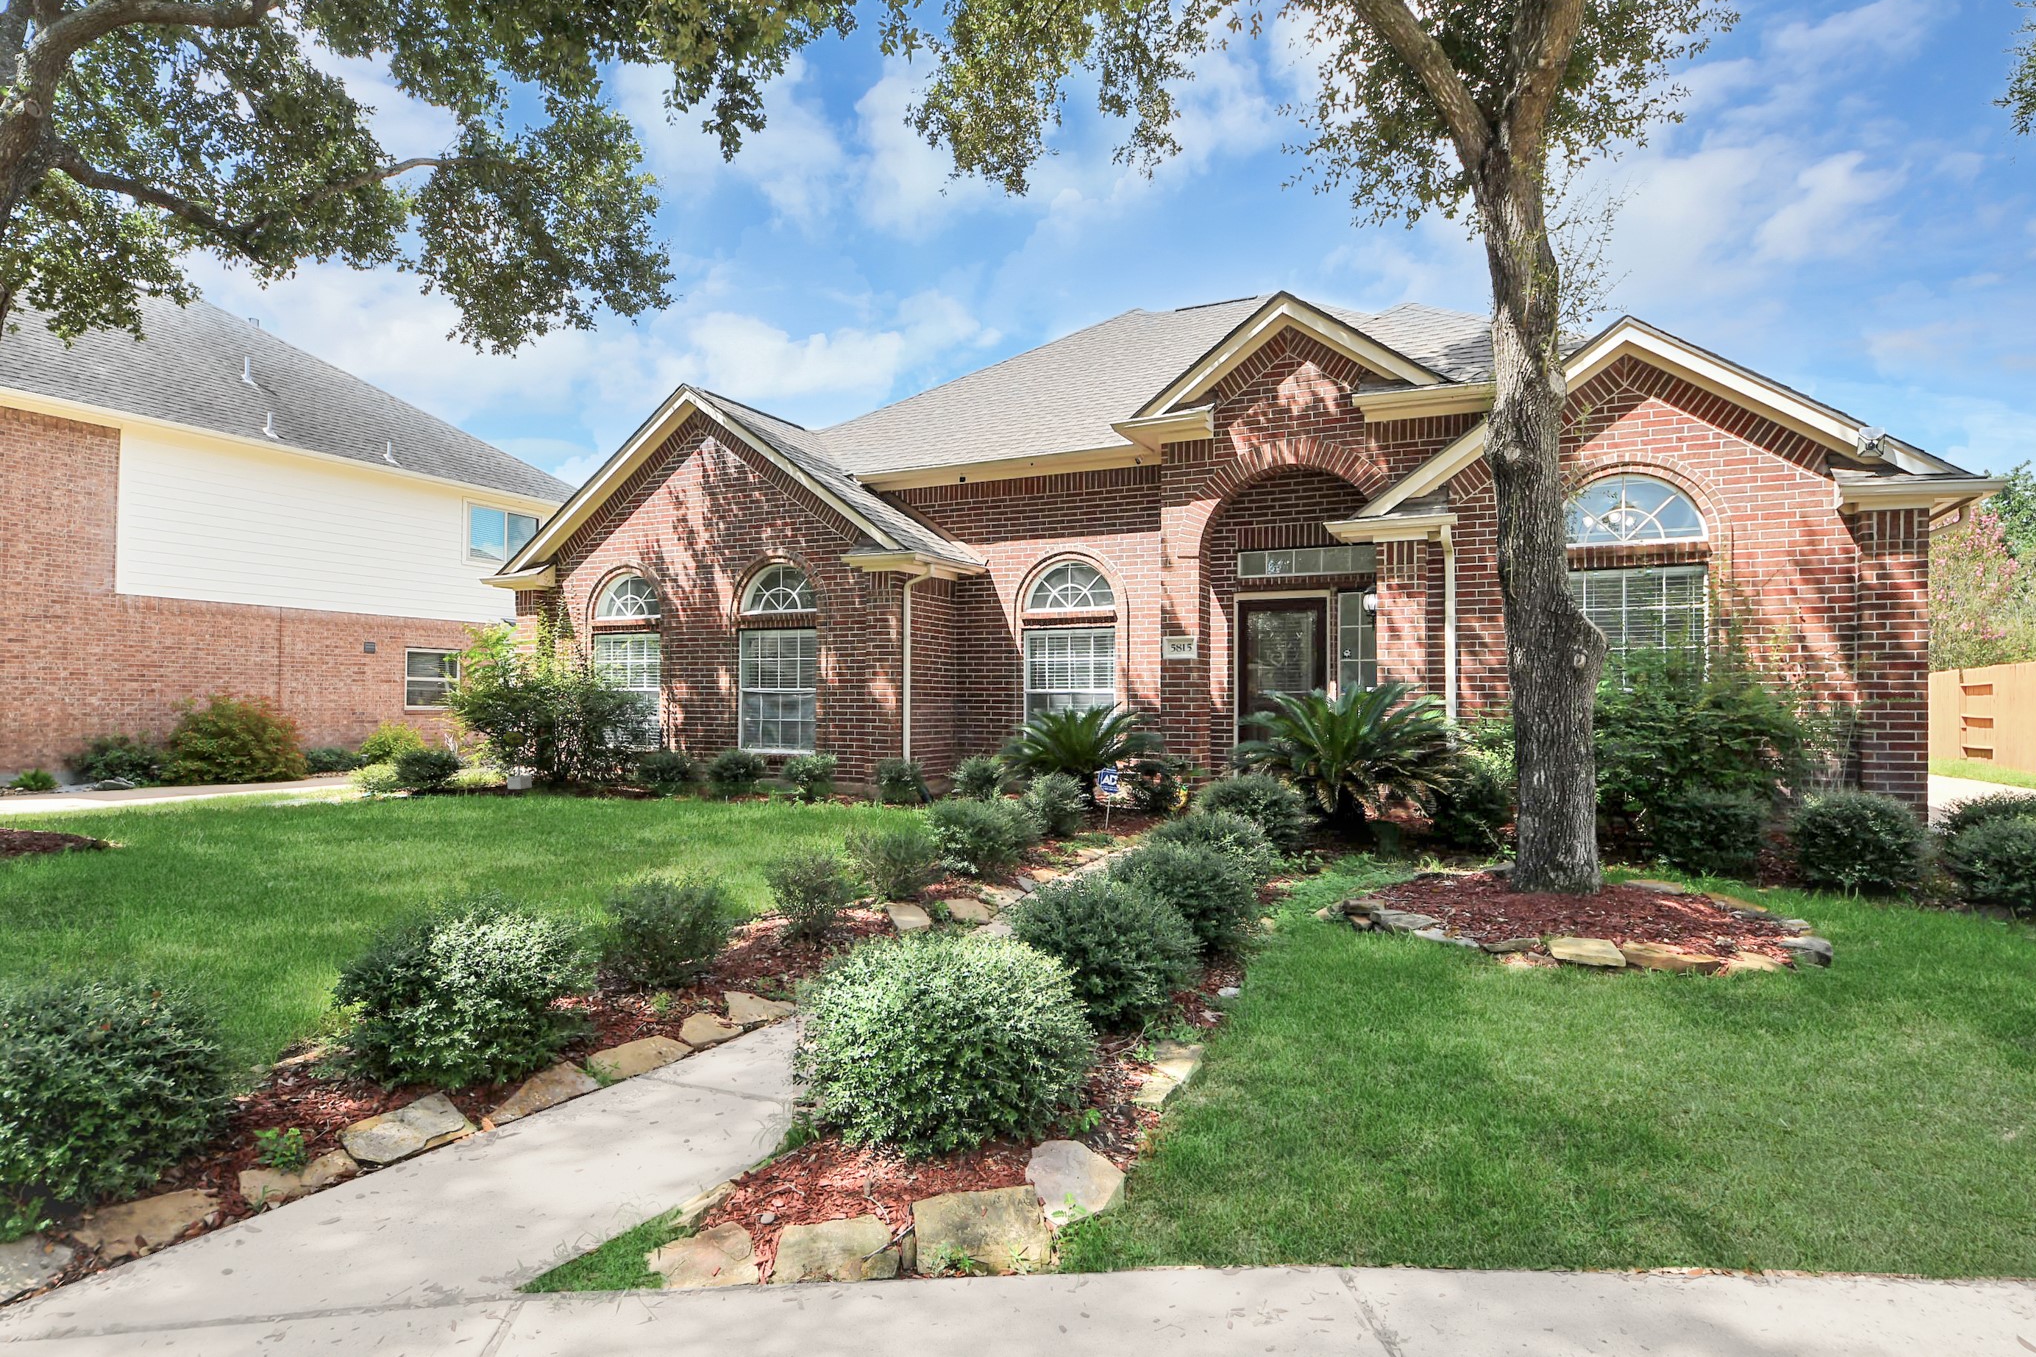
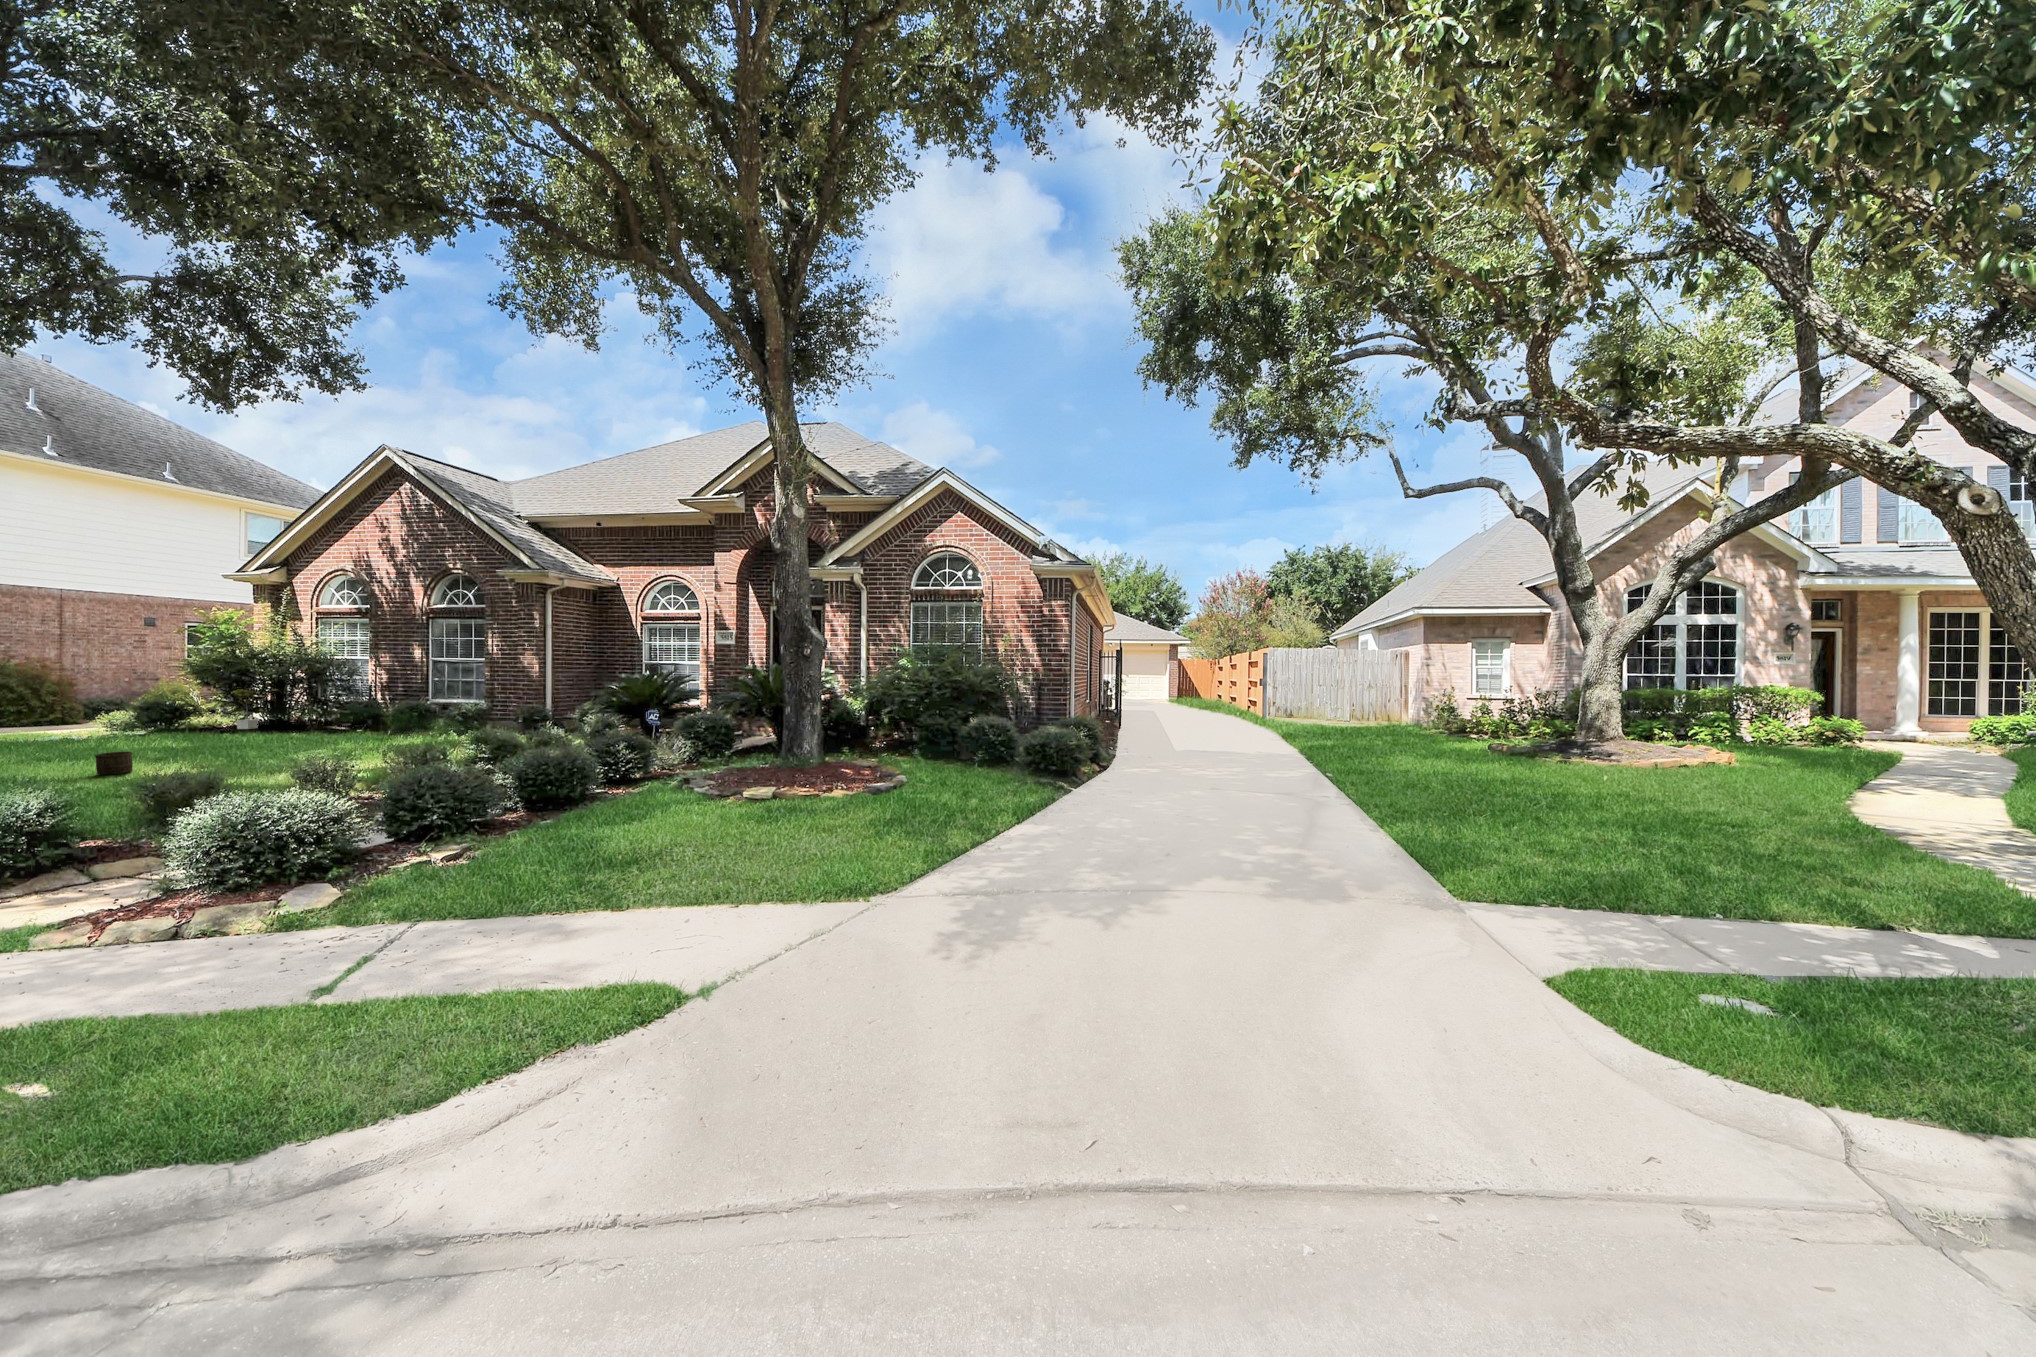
wooden bucket: none [363,837,410,873] -> present [95,752,133,775]

